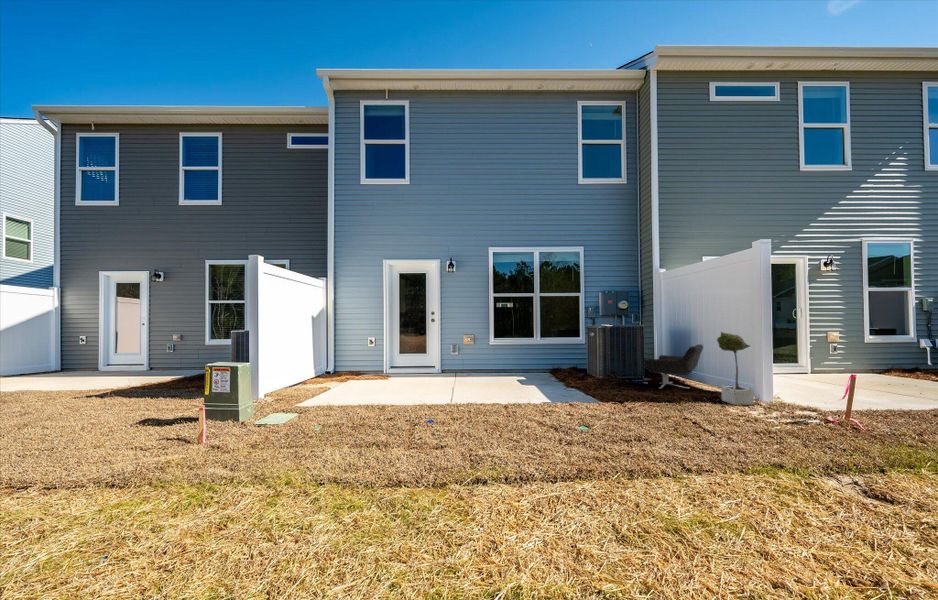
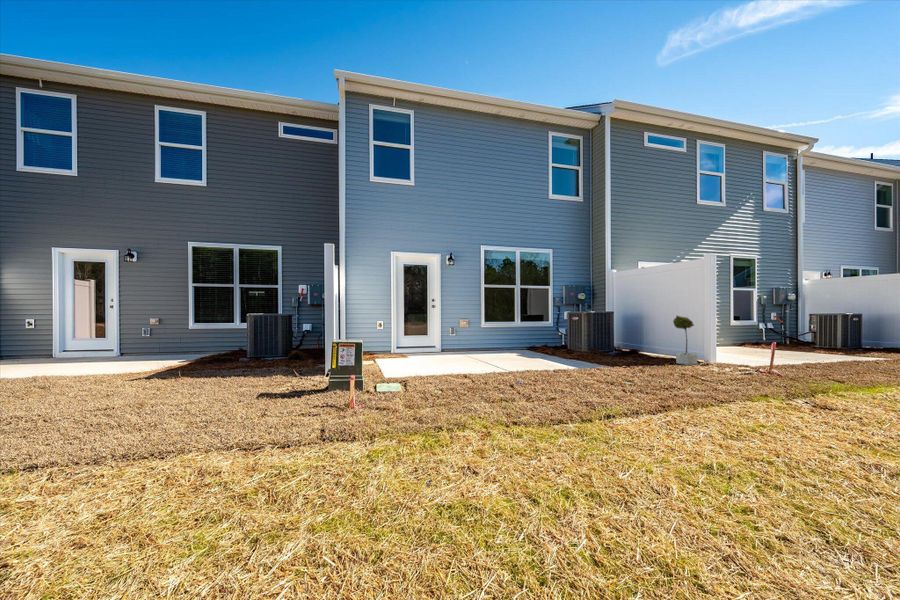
lounge chair: present [645,344,703,388] -> none [610,326,654,358]

